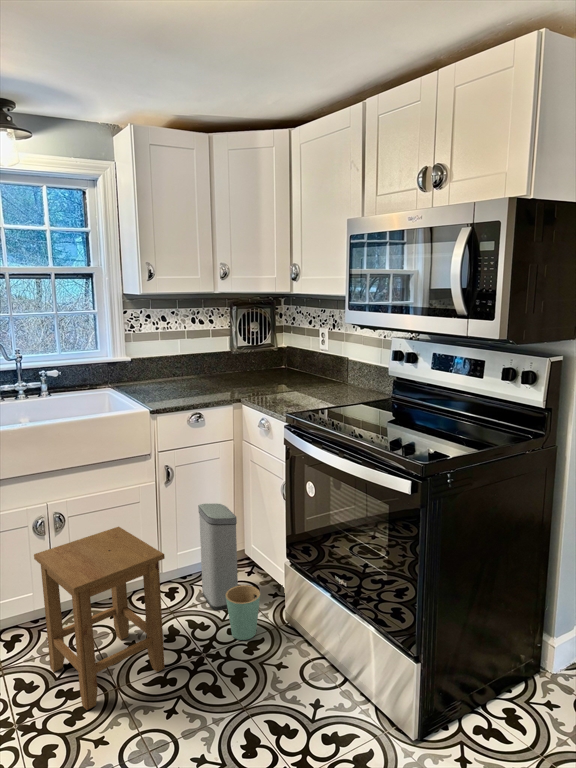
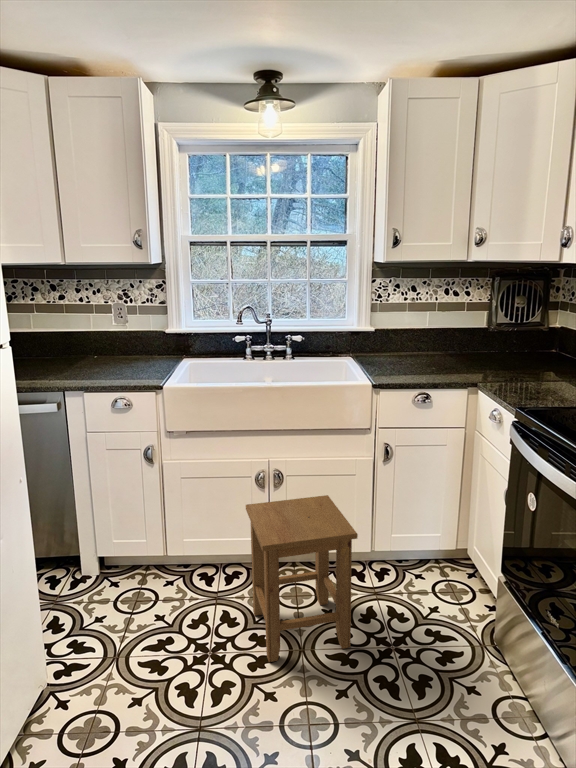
trash can: present [198,504,260,640] -> none [413,489,465,647]

